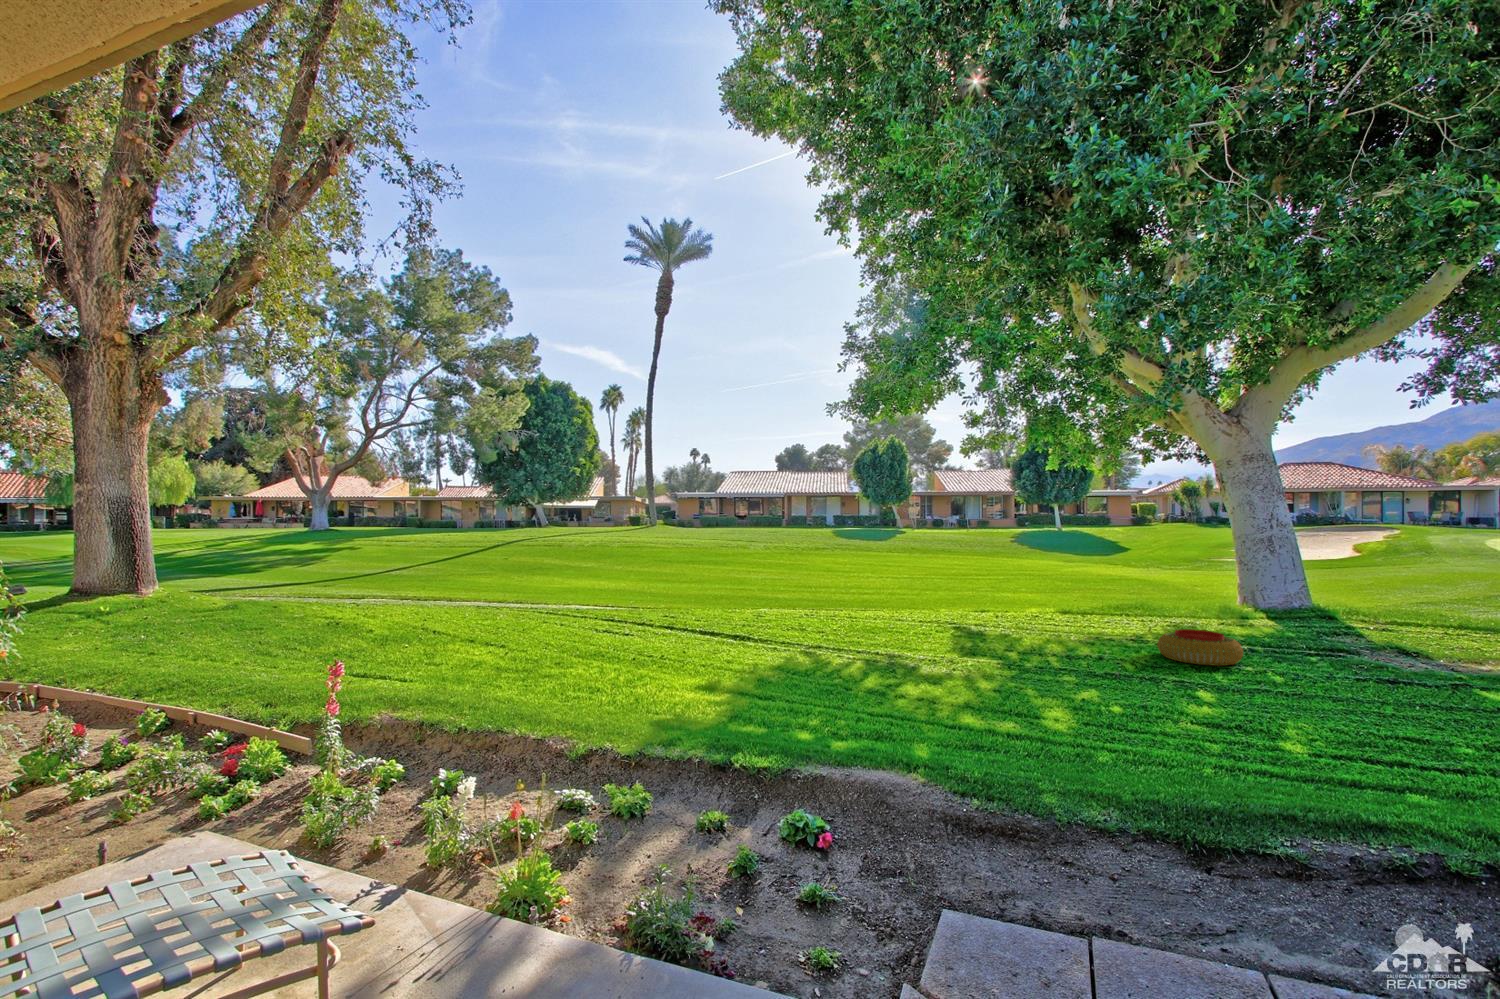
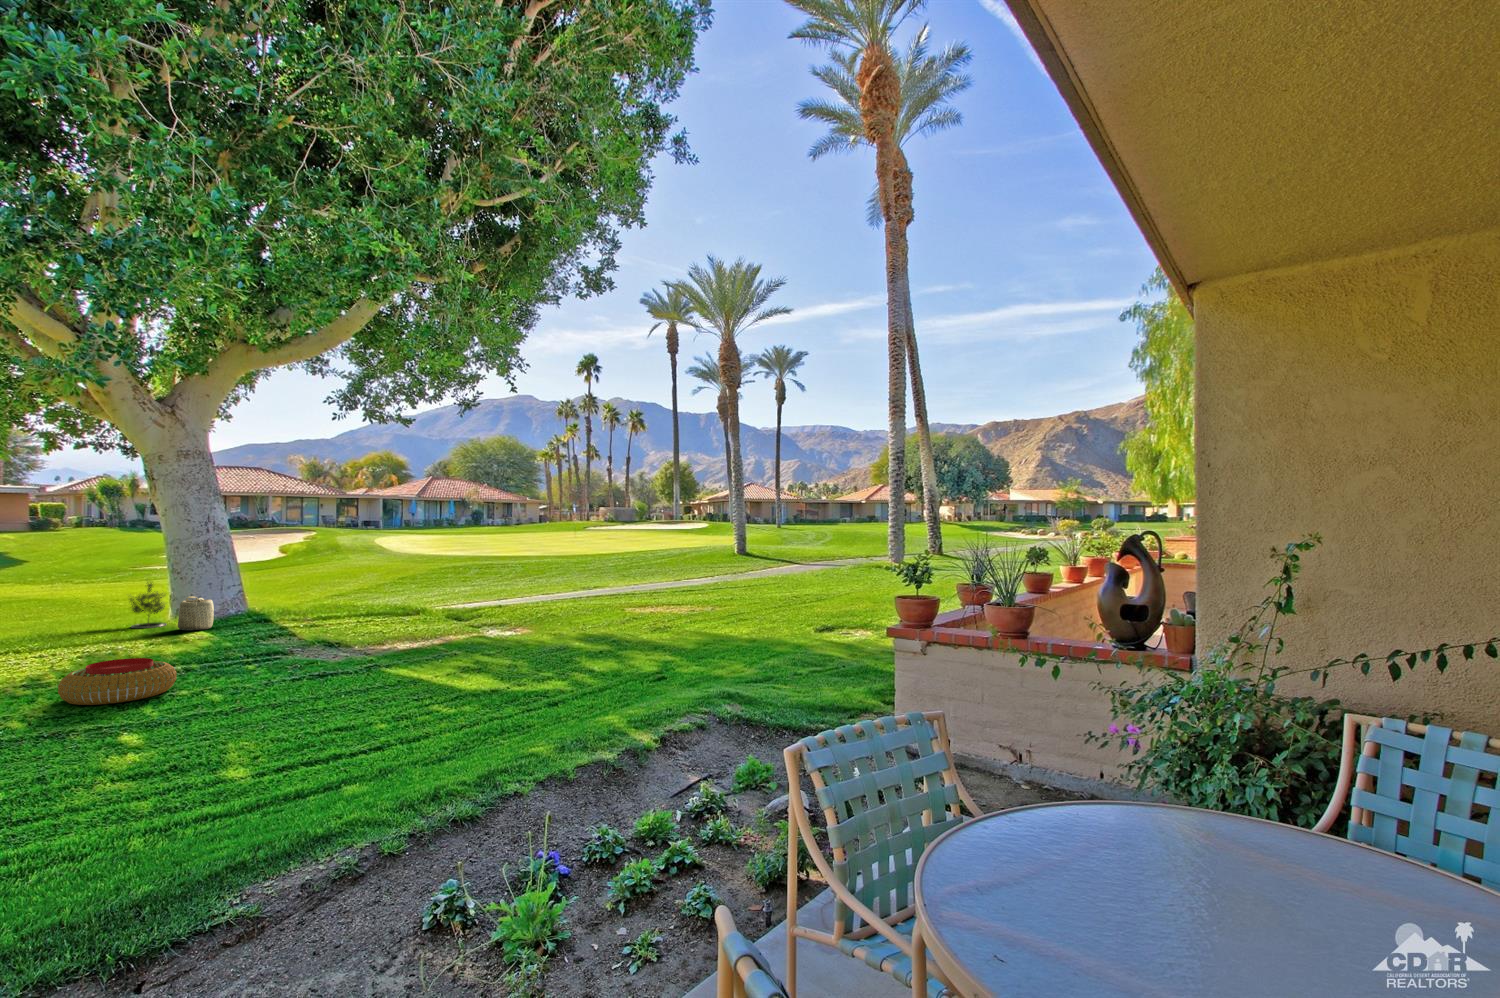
potted tree: none [1203,566,1238,610] -> present [130,583,166,628]
basket: none [1245,586,1277,618] -> present [178,596,214,630]

